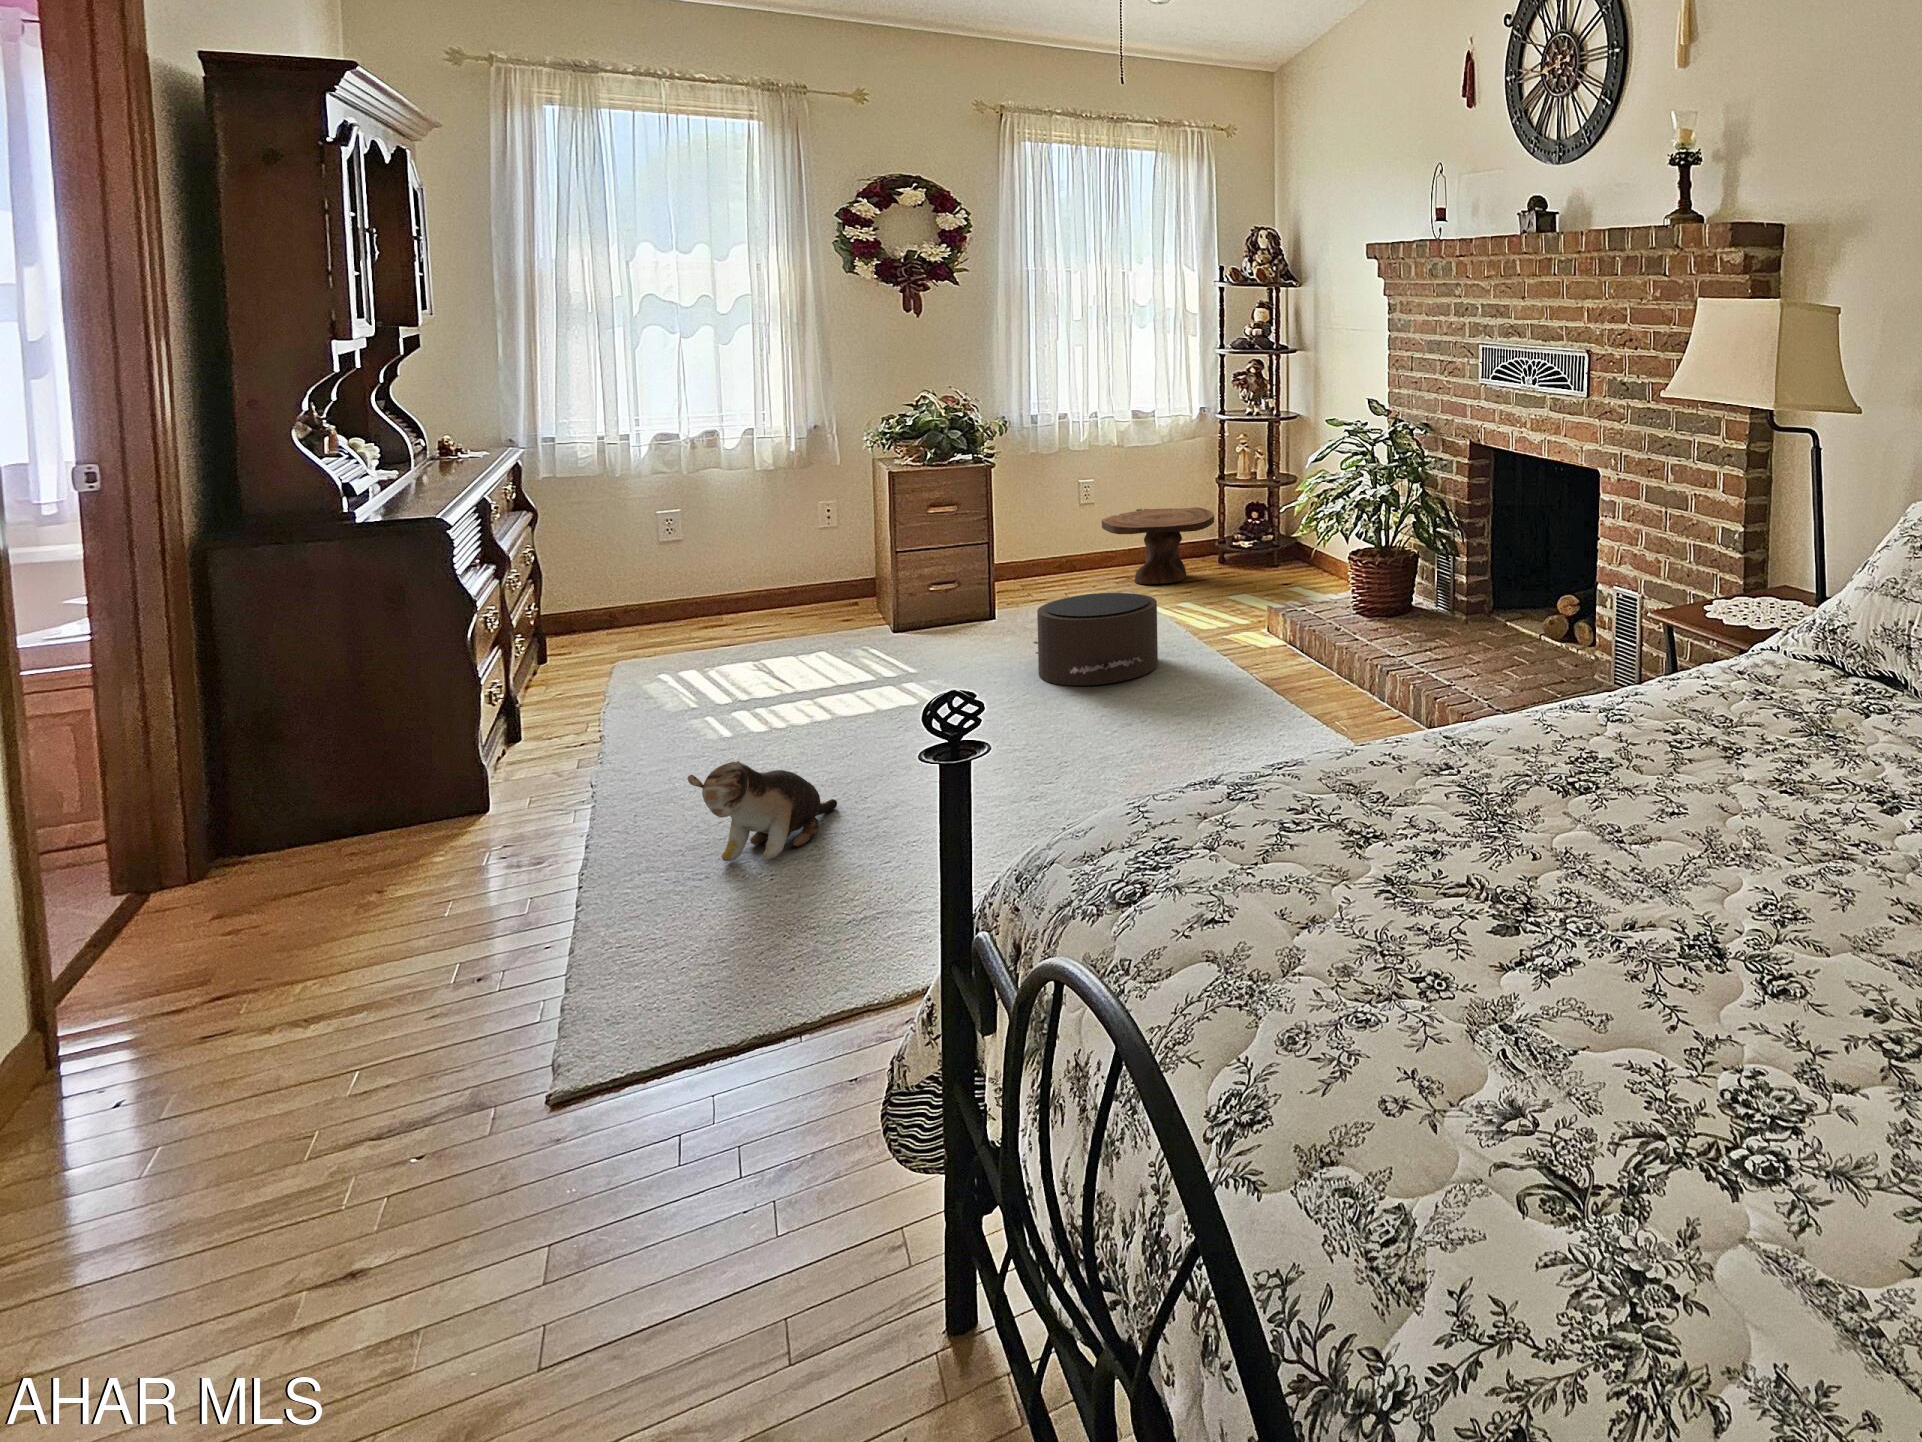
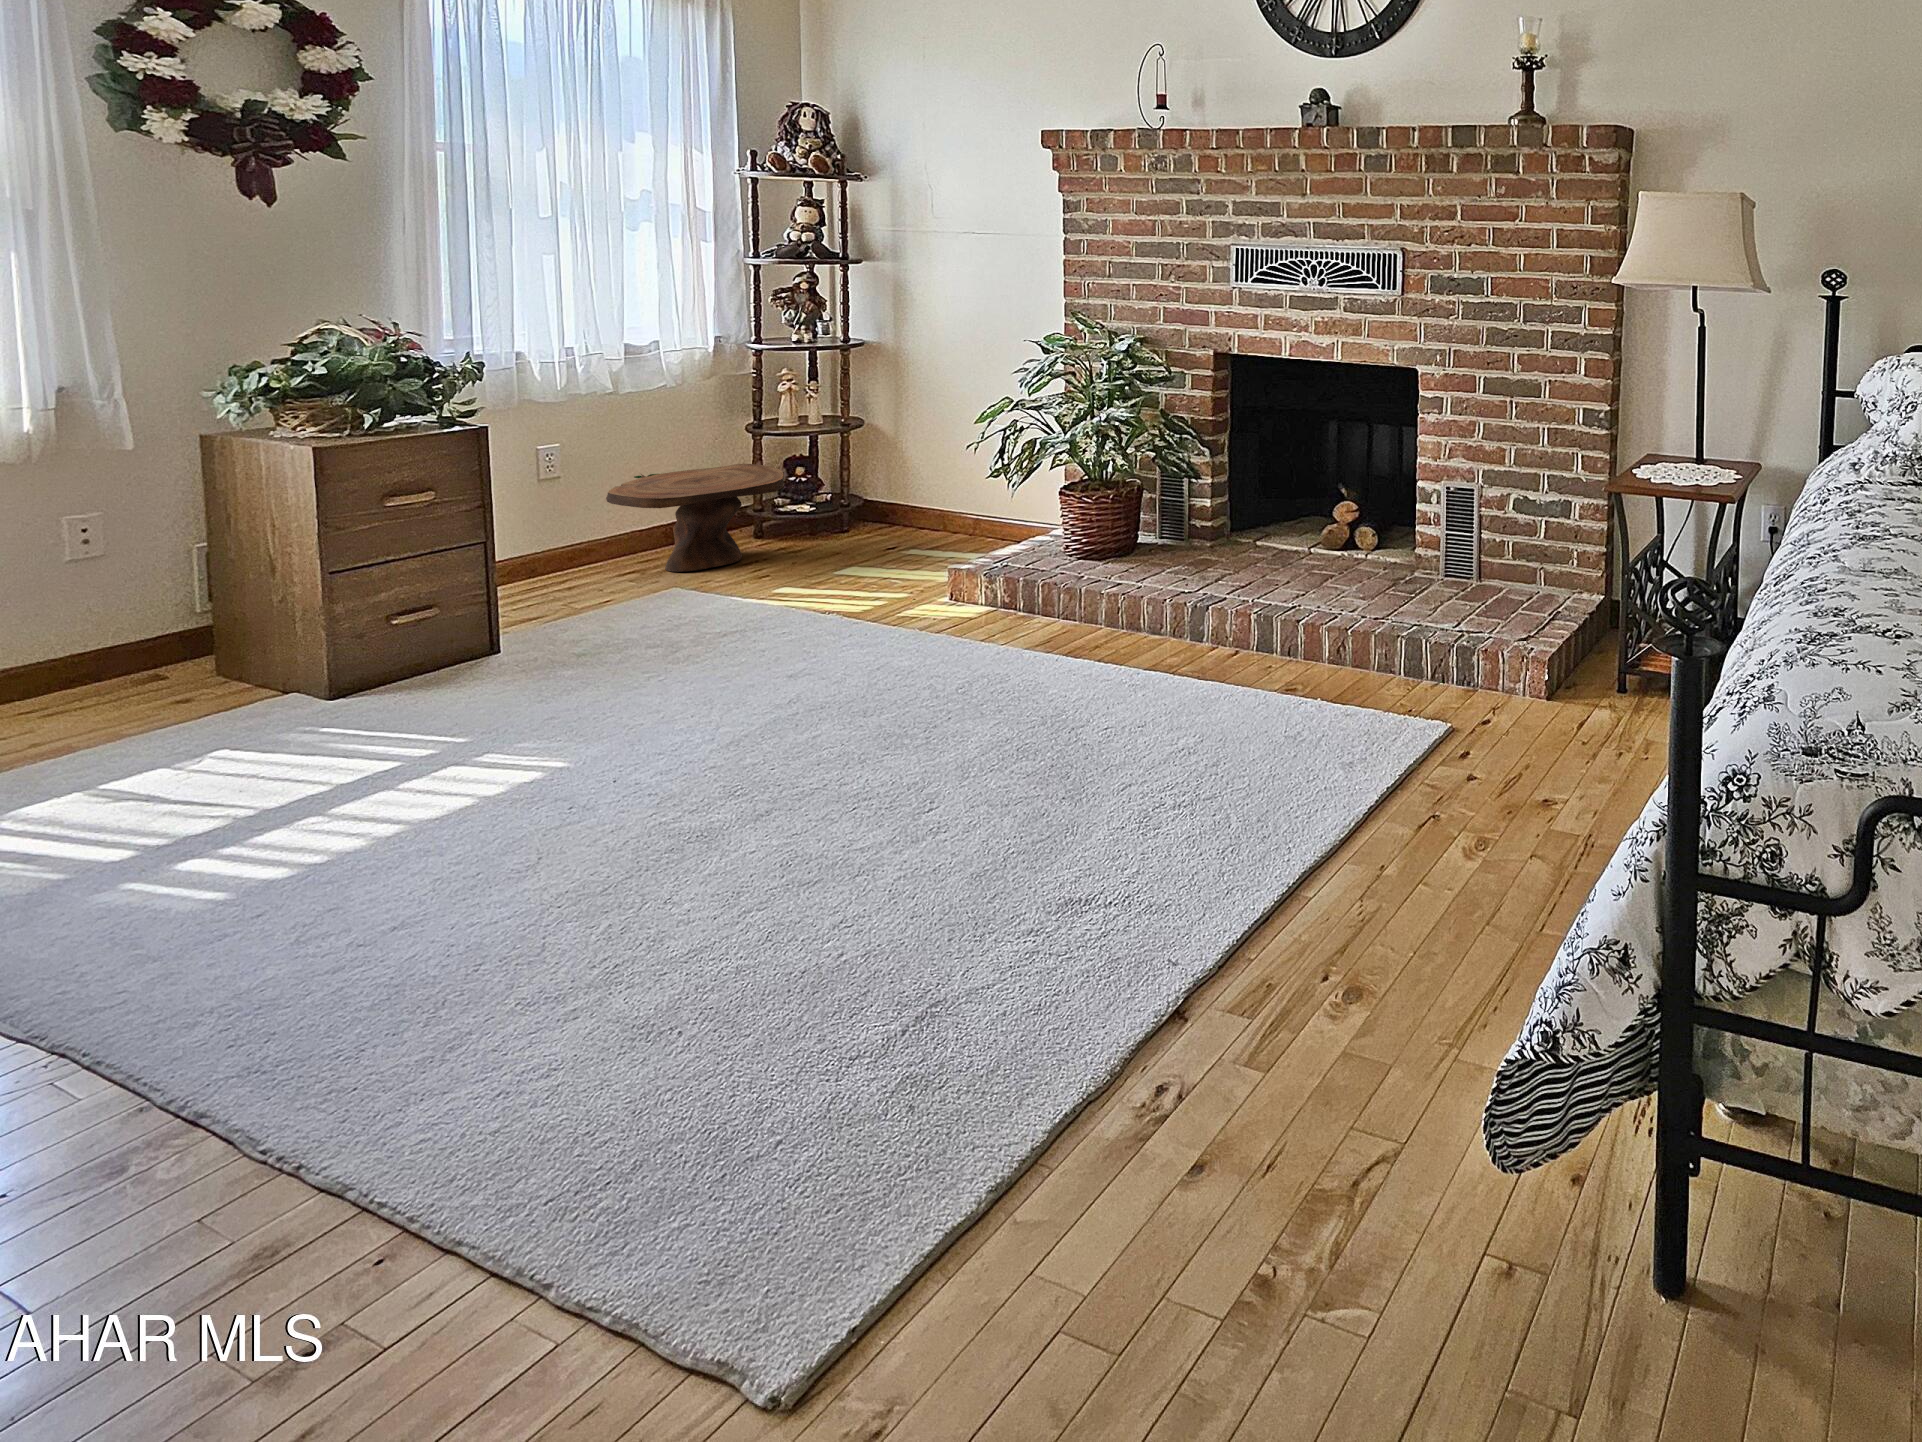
pouf: present [1033,593,1158,685] -> none [651,572,871,708]
plush toy: present [688,761,837,861] -> none [493,897,656,1065]

